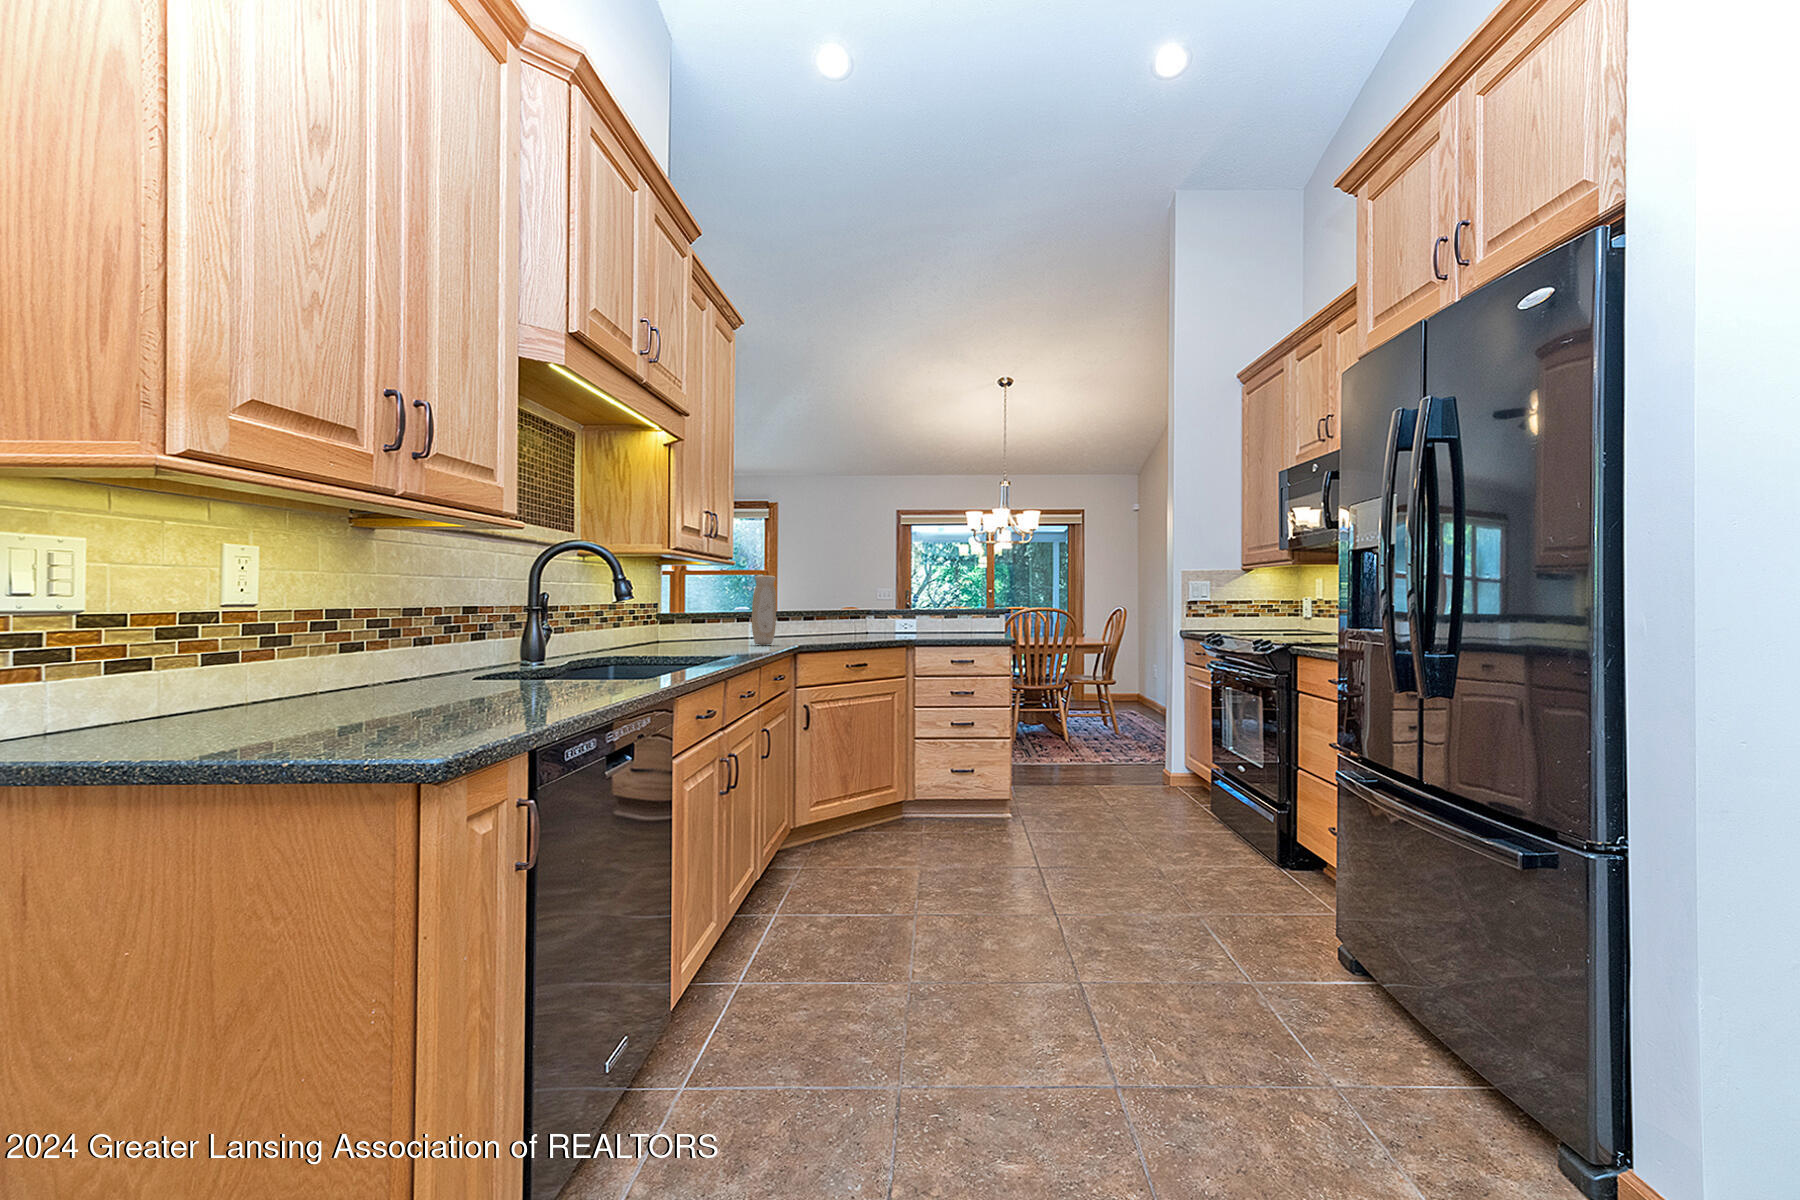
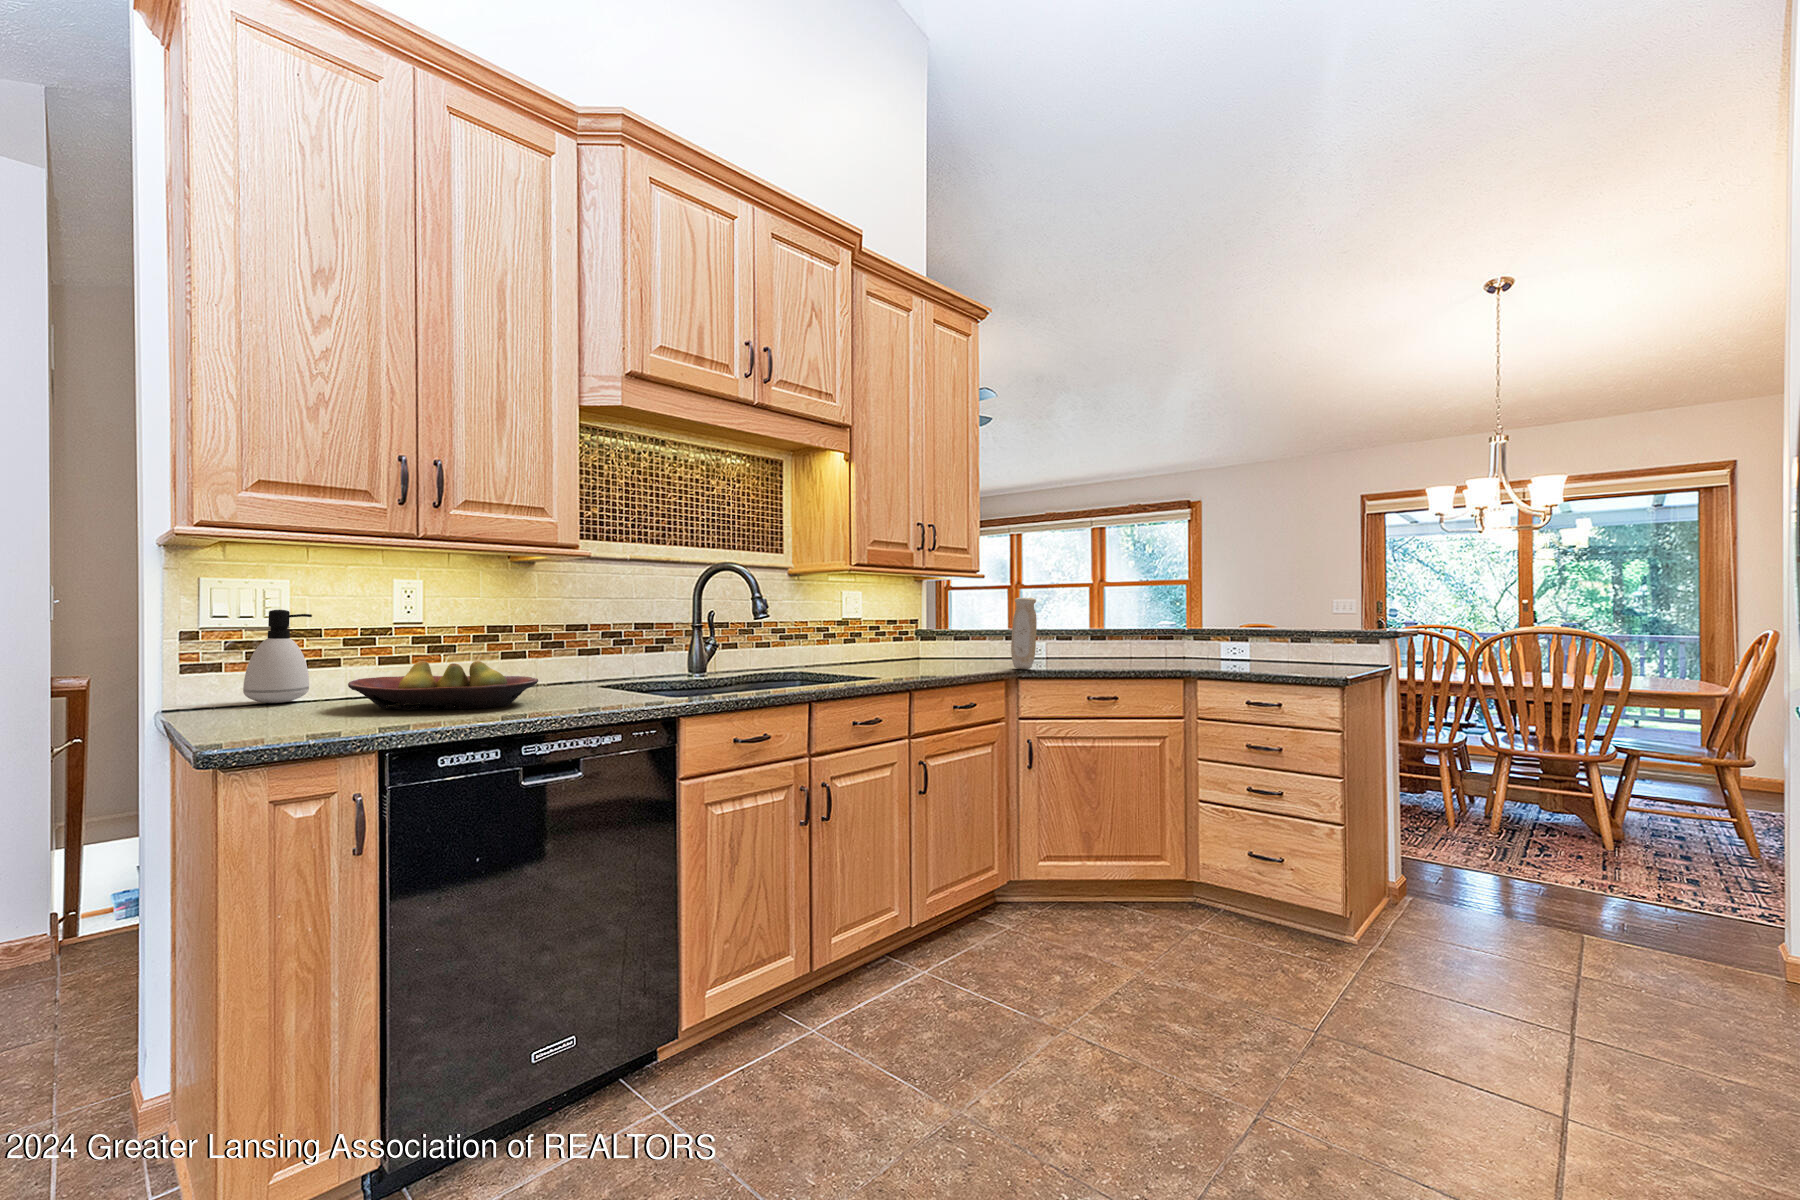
soap dispenser: none [99,572,218,734] -> present [243,610,312,703]
fruit bowl: none [336,644,571,716] -> present [348,661,538,709]

